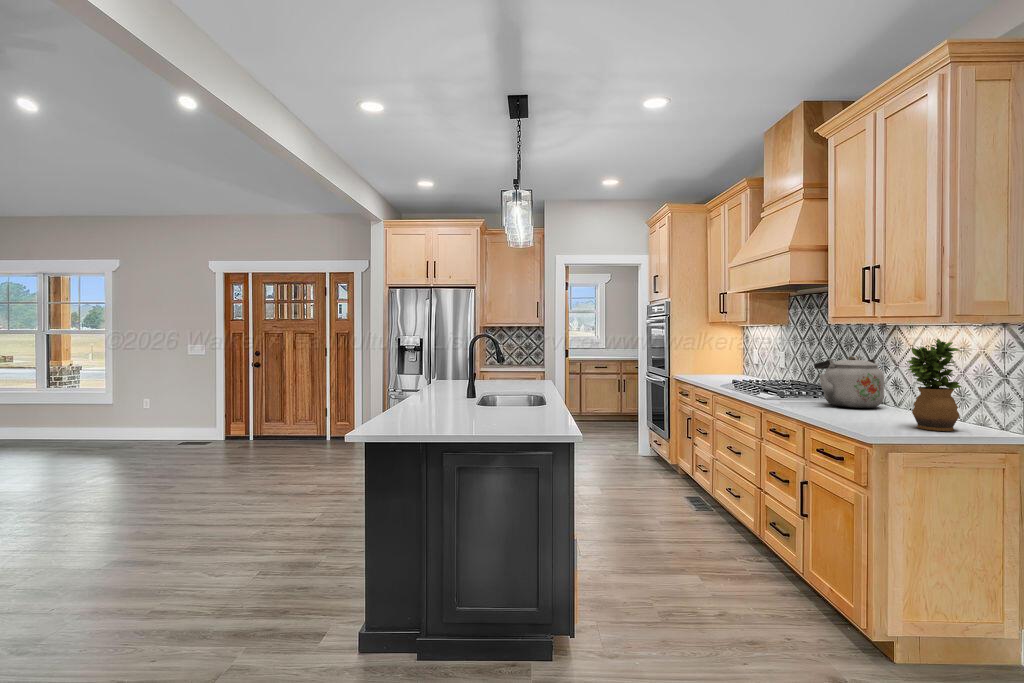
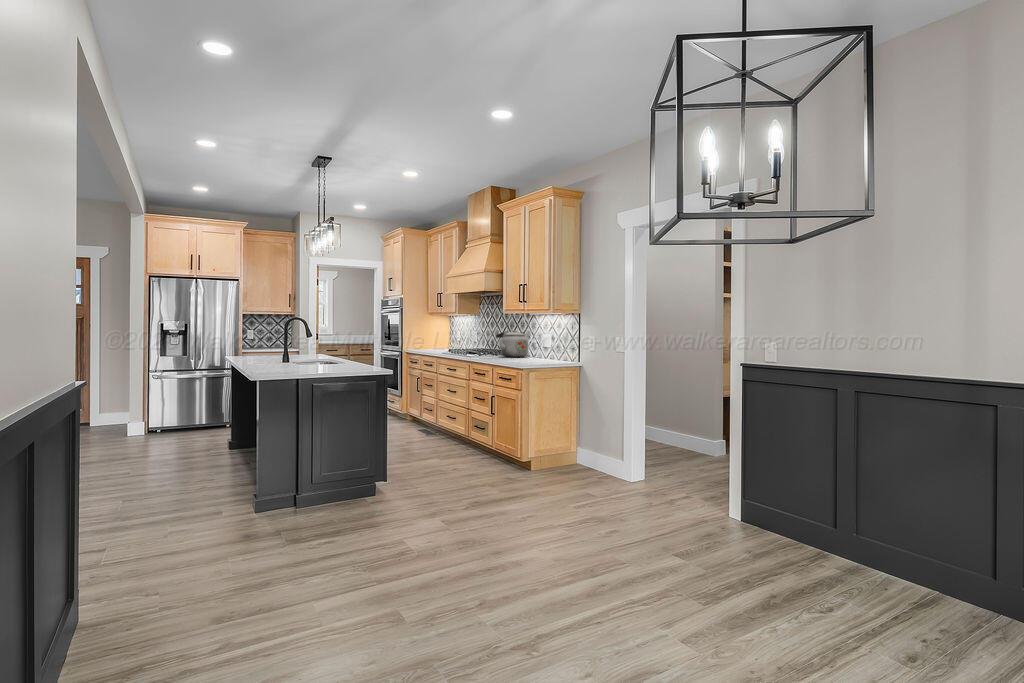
potted plant: present [908,339,961,431] -> none [536,319,557,361]

